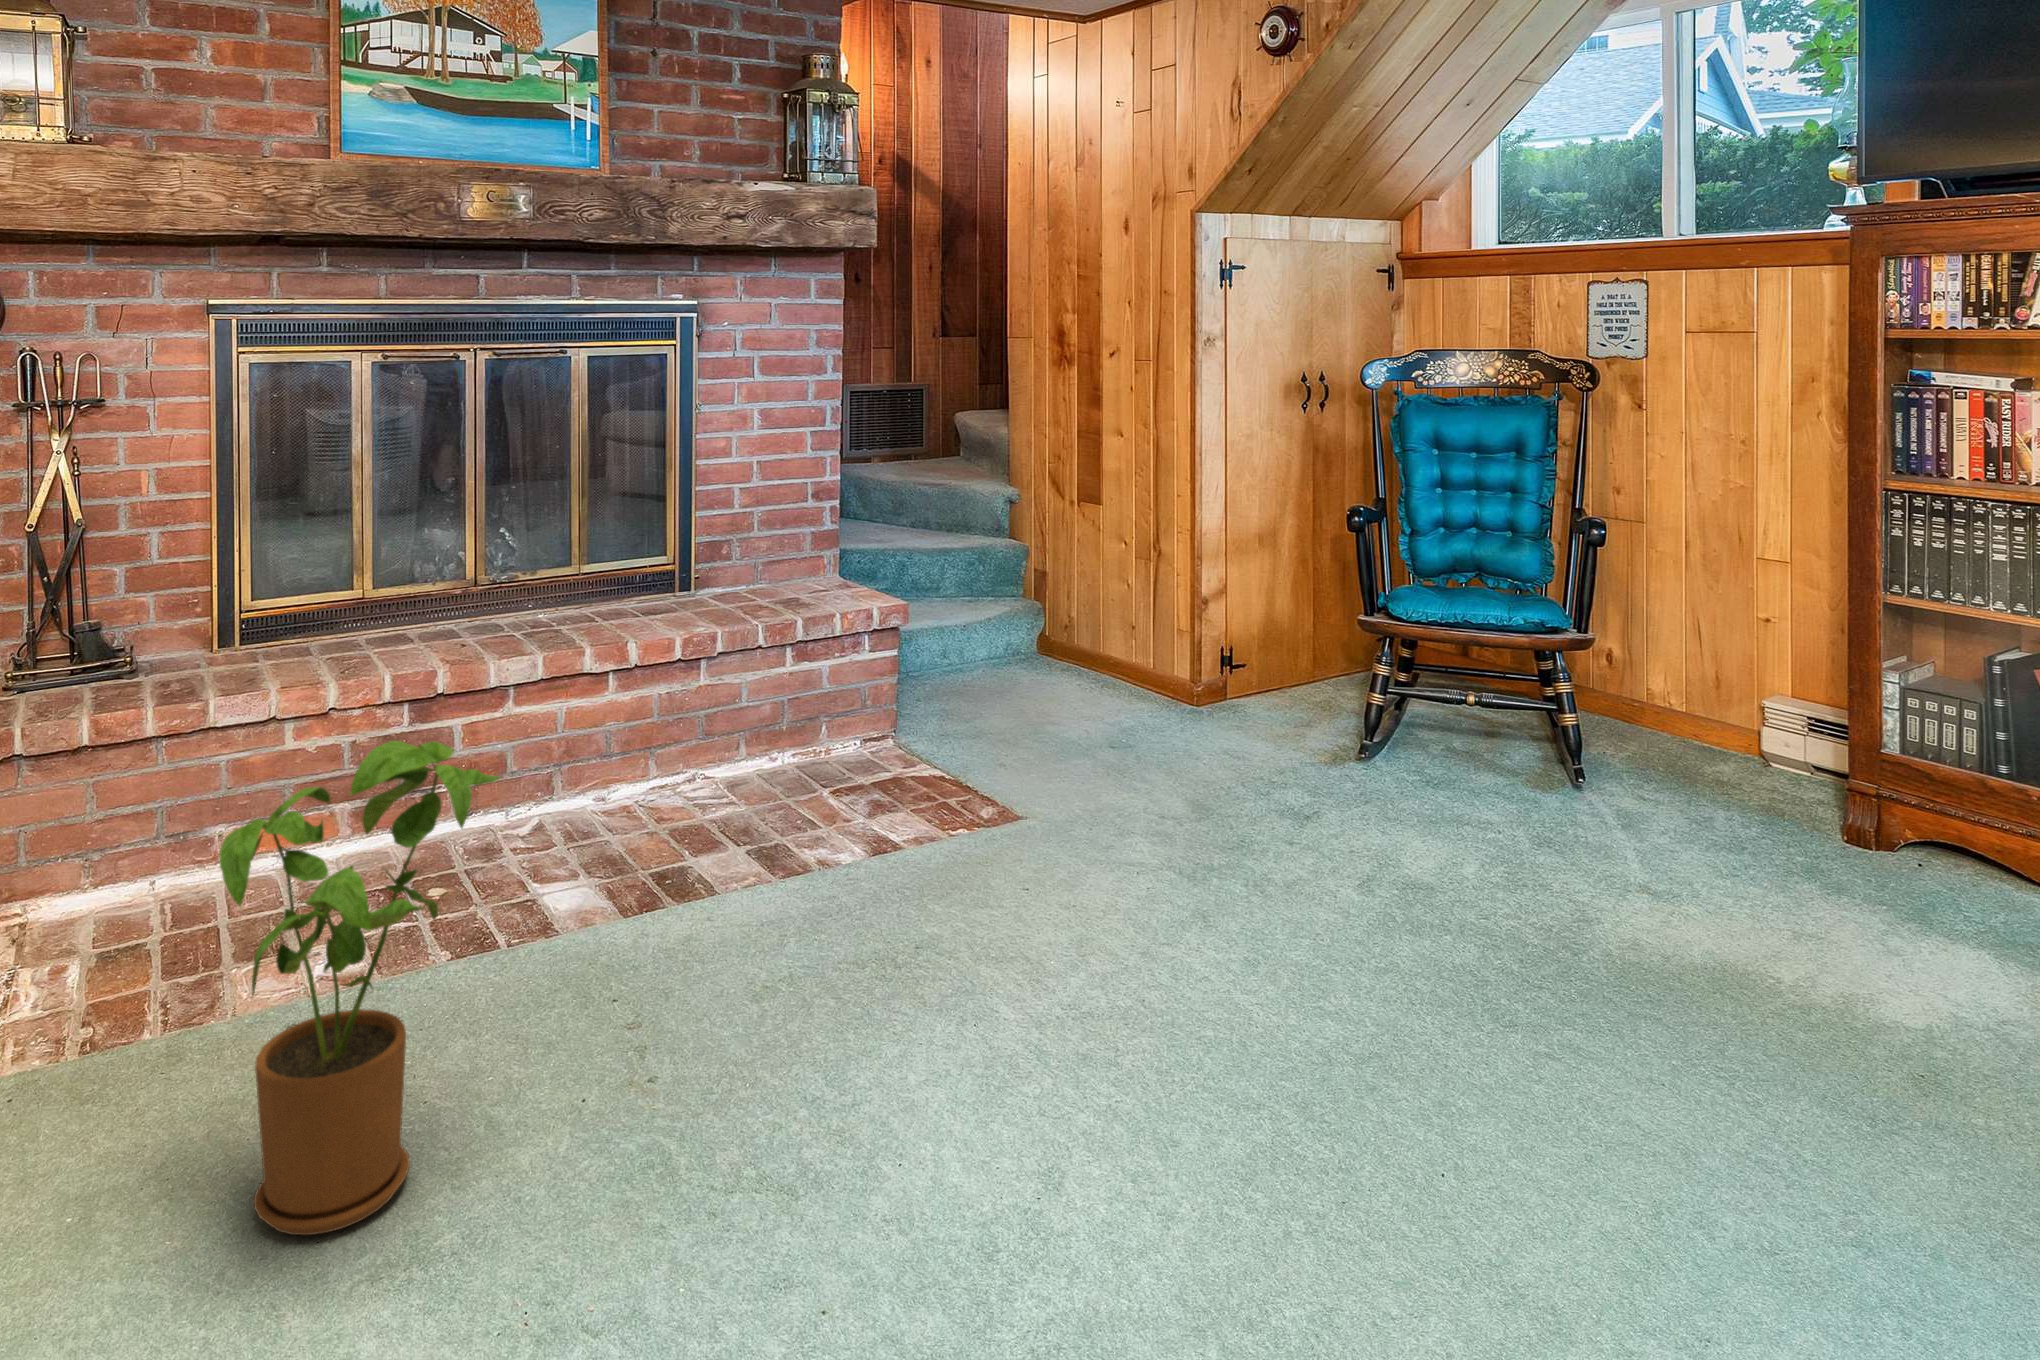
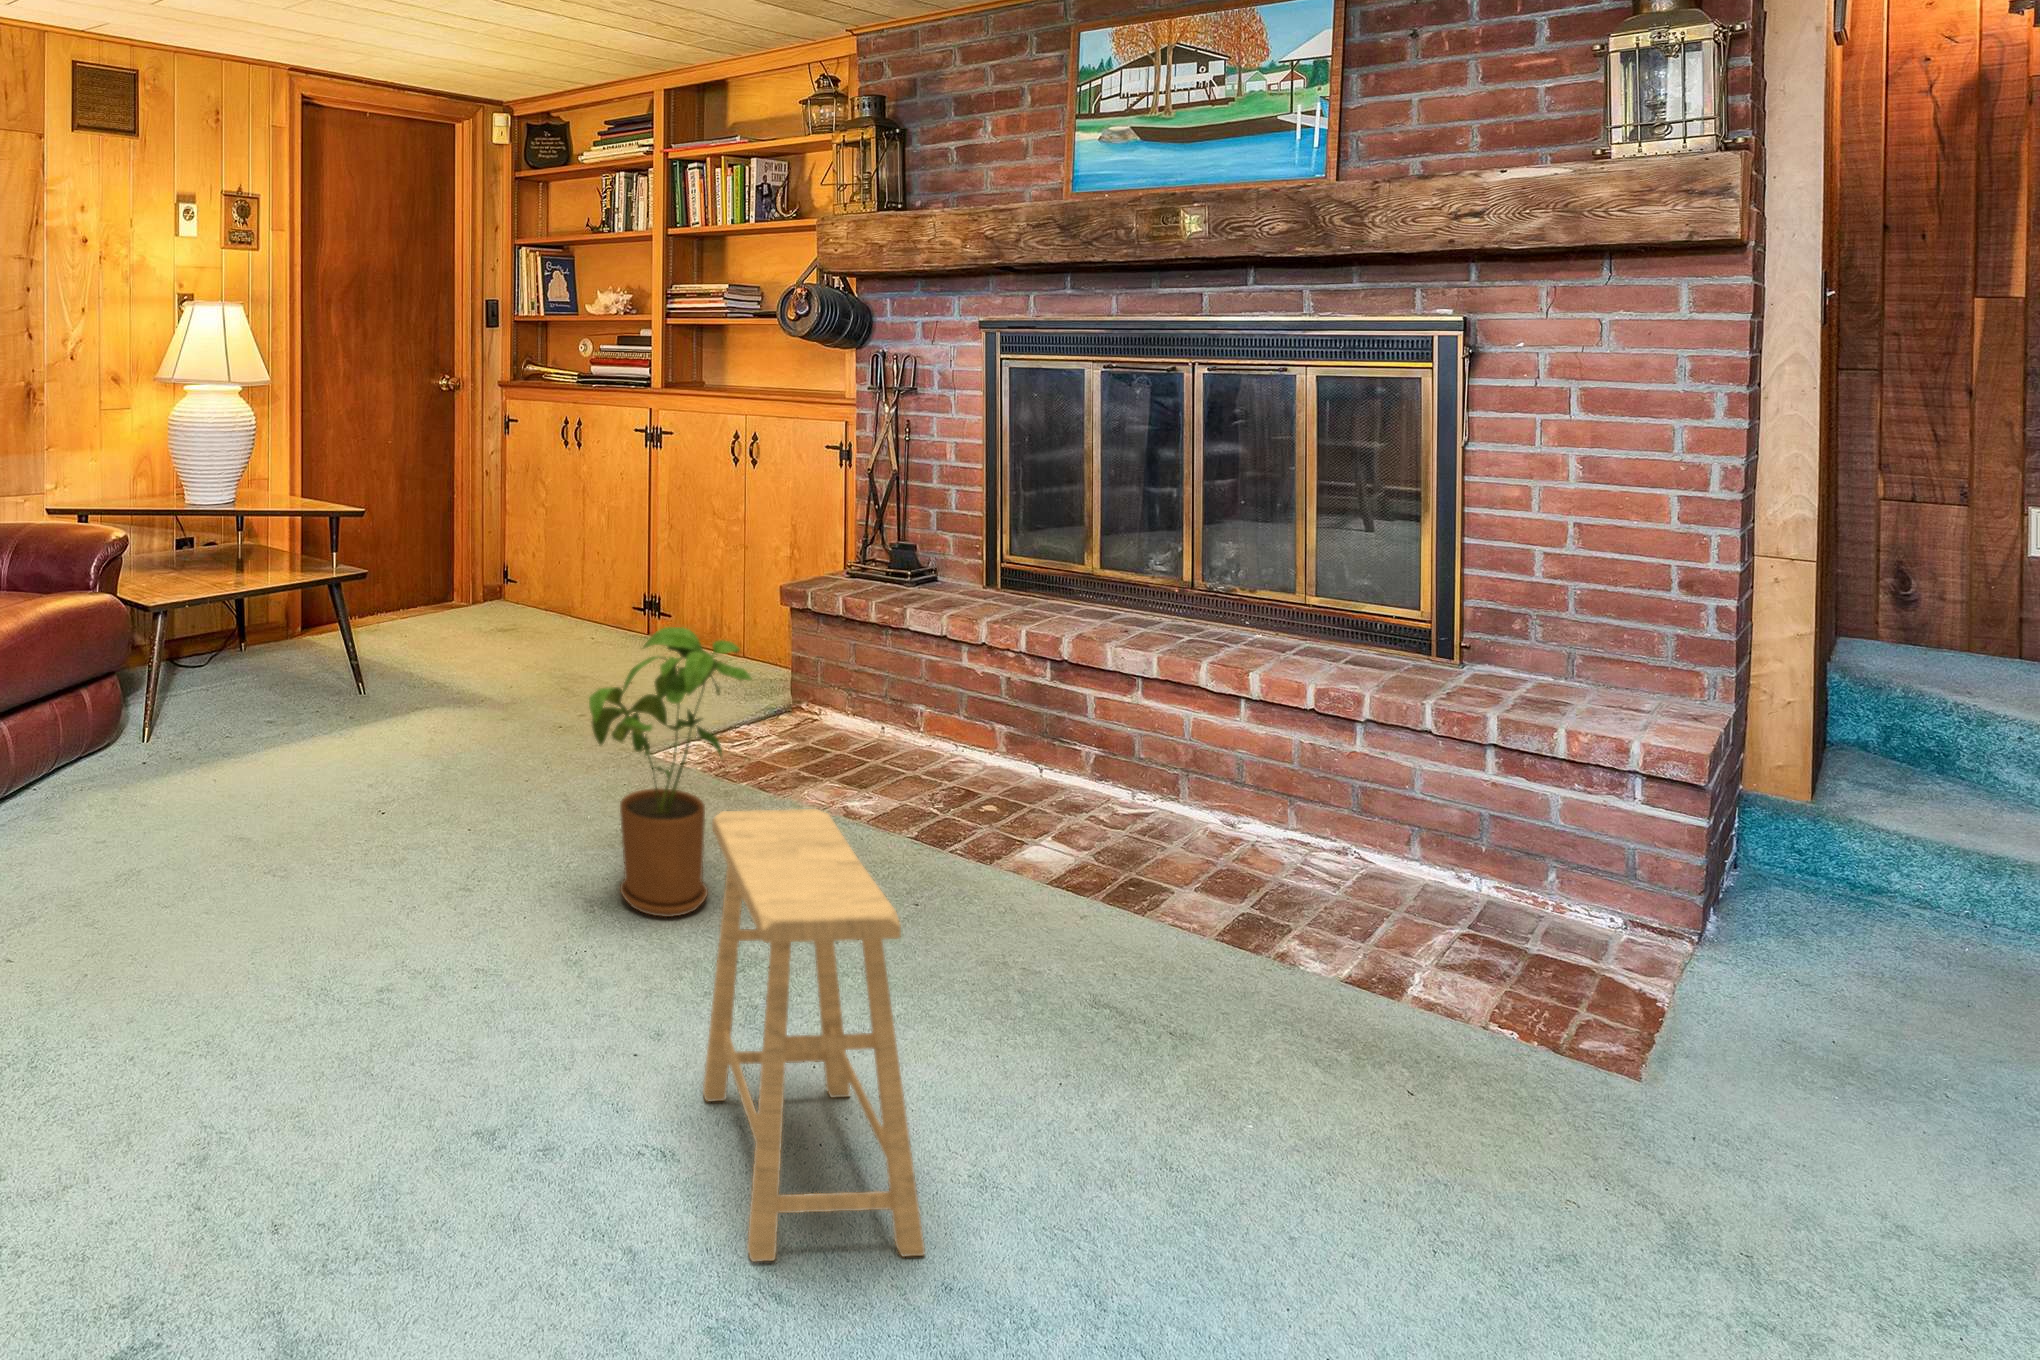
footstool: none [796,837,1097,1301] -> present [703,809,925,1261]

